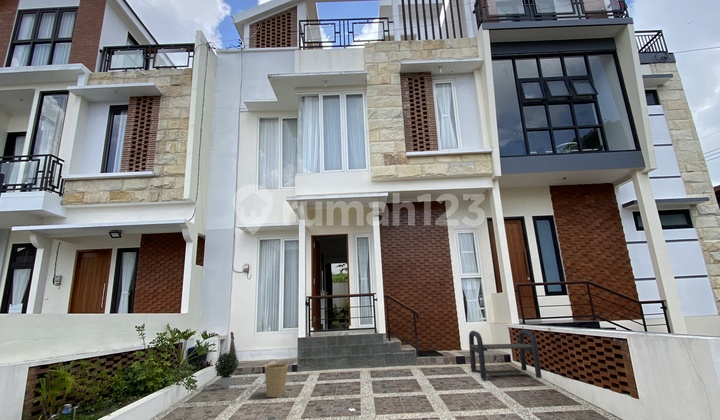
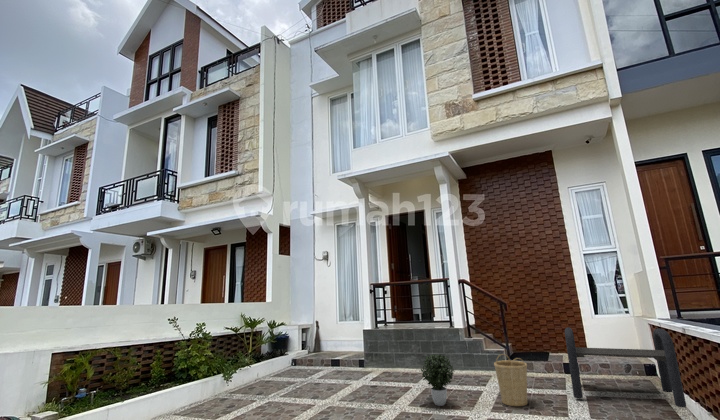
potted plant: present [214,353,239,389] -> present [421,355,454,406]
basket: present [265,359,288,397] -> present [494,354,527,406]

